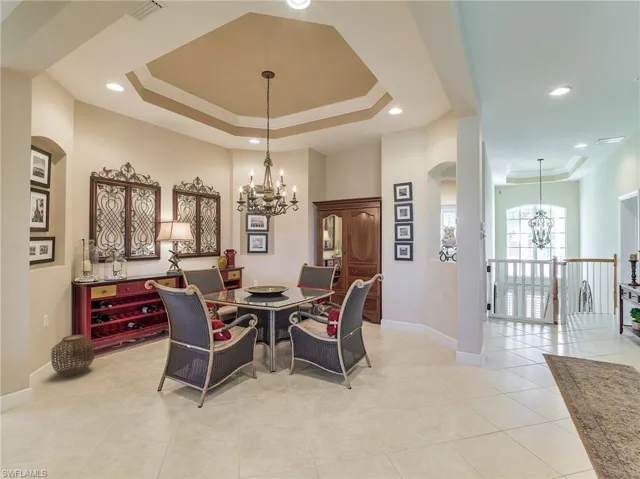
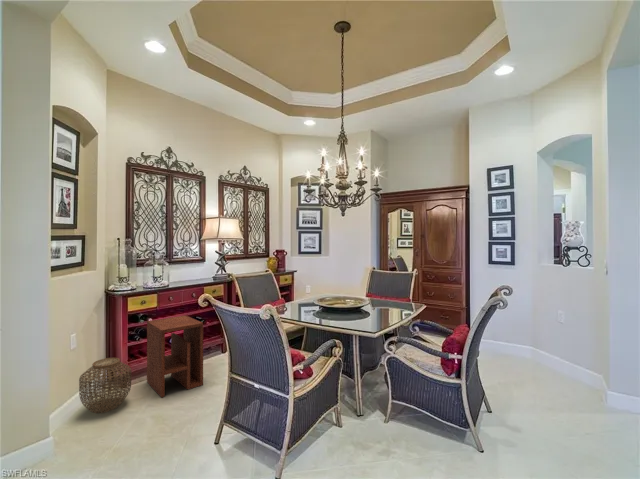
side table: none [108,303,155,366] -> present [147,316,203,397]

